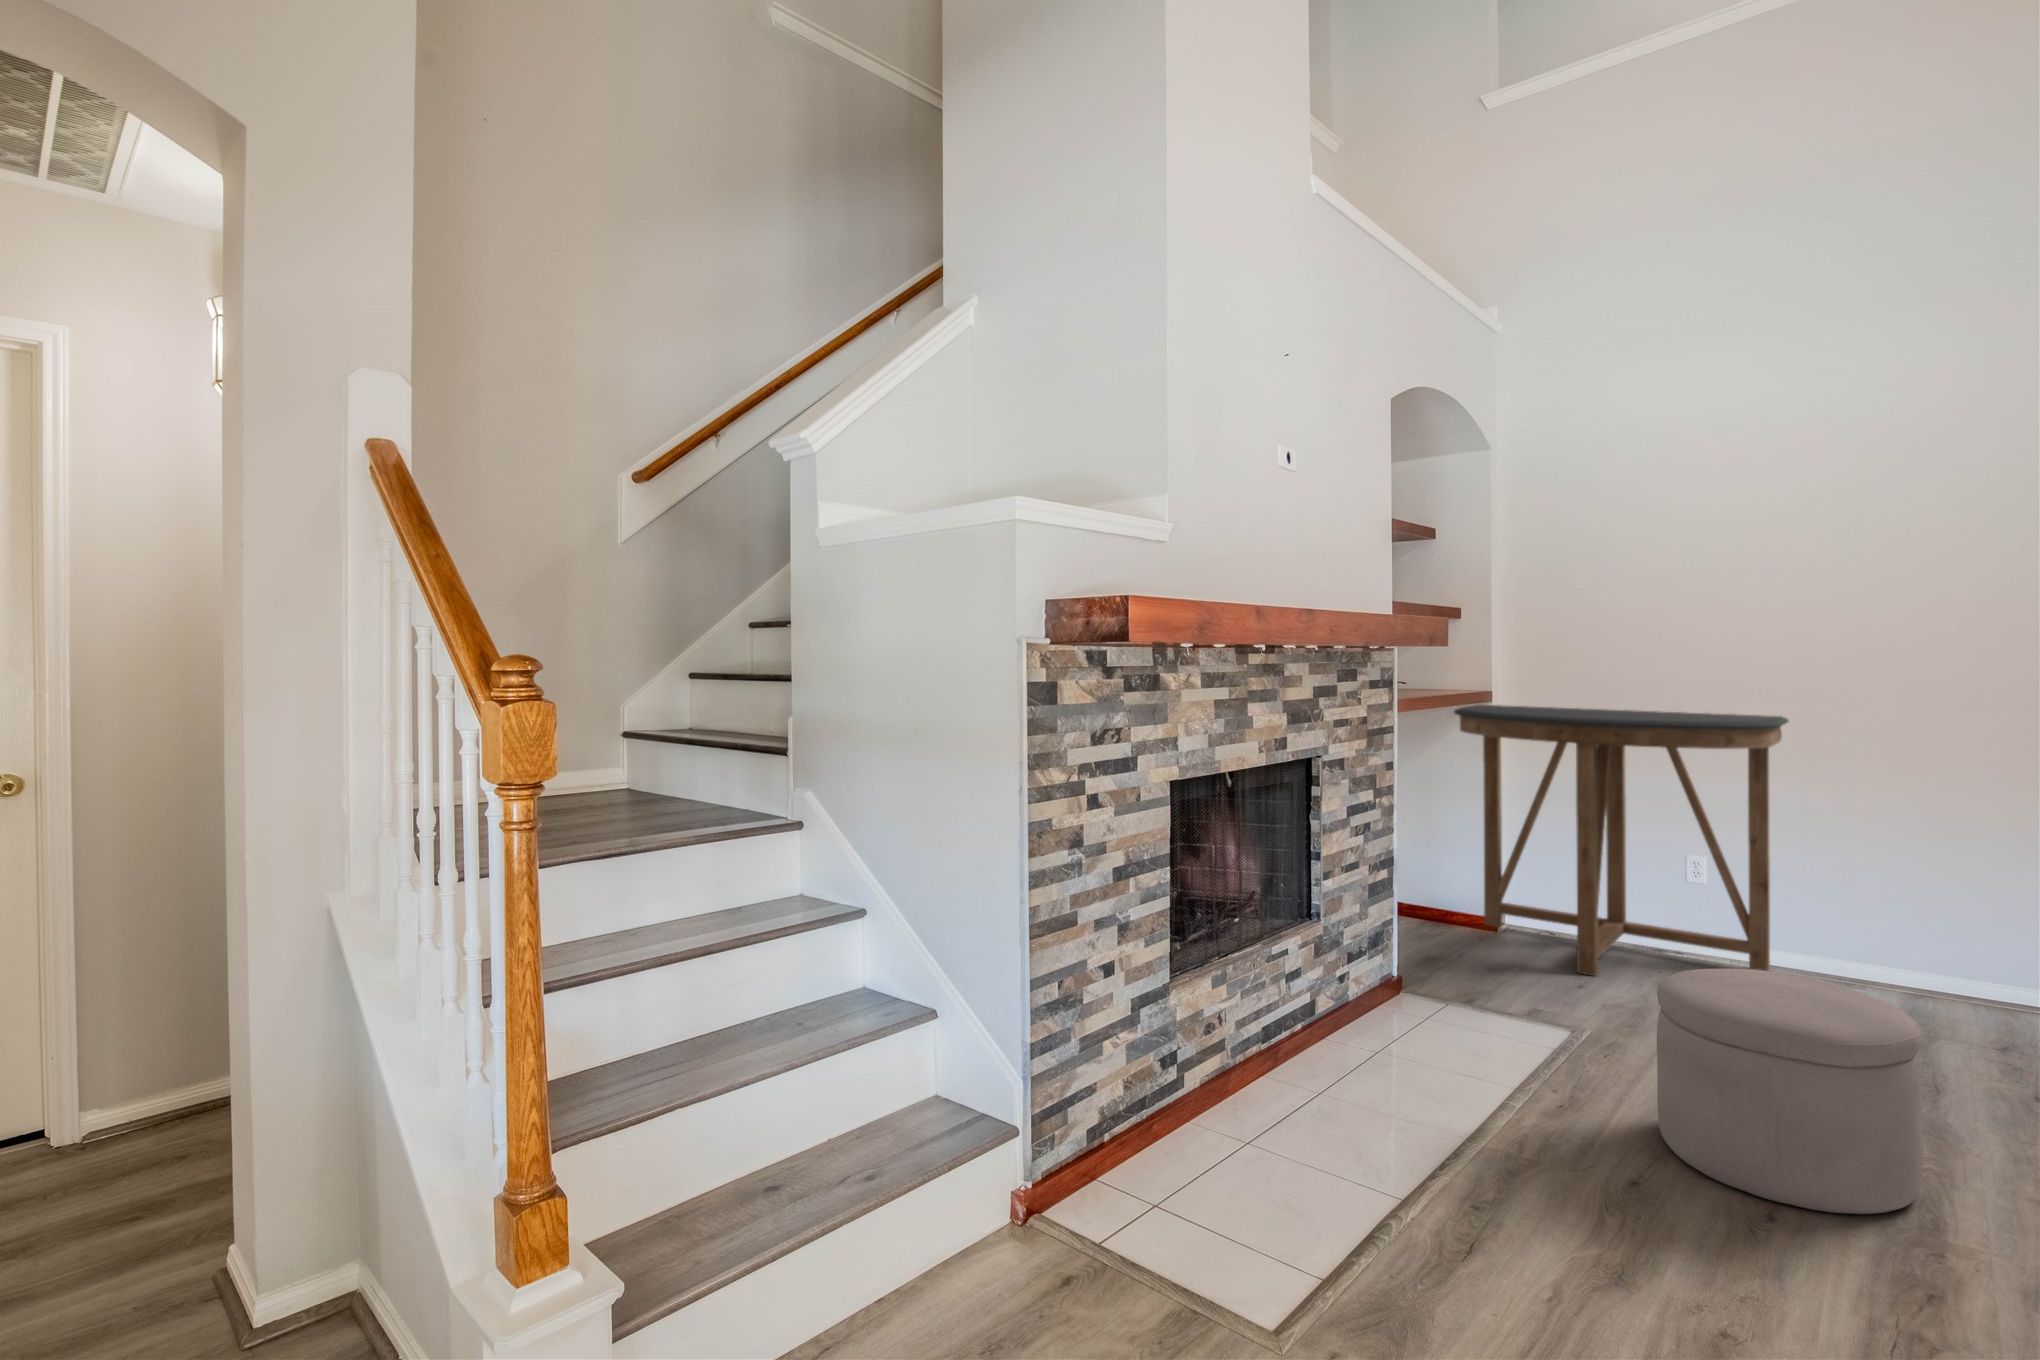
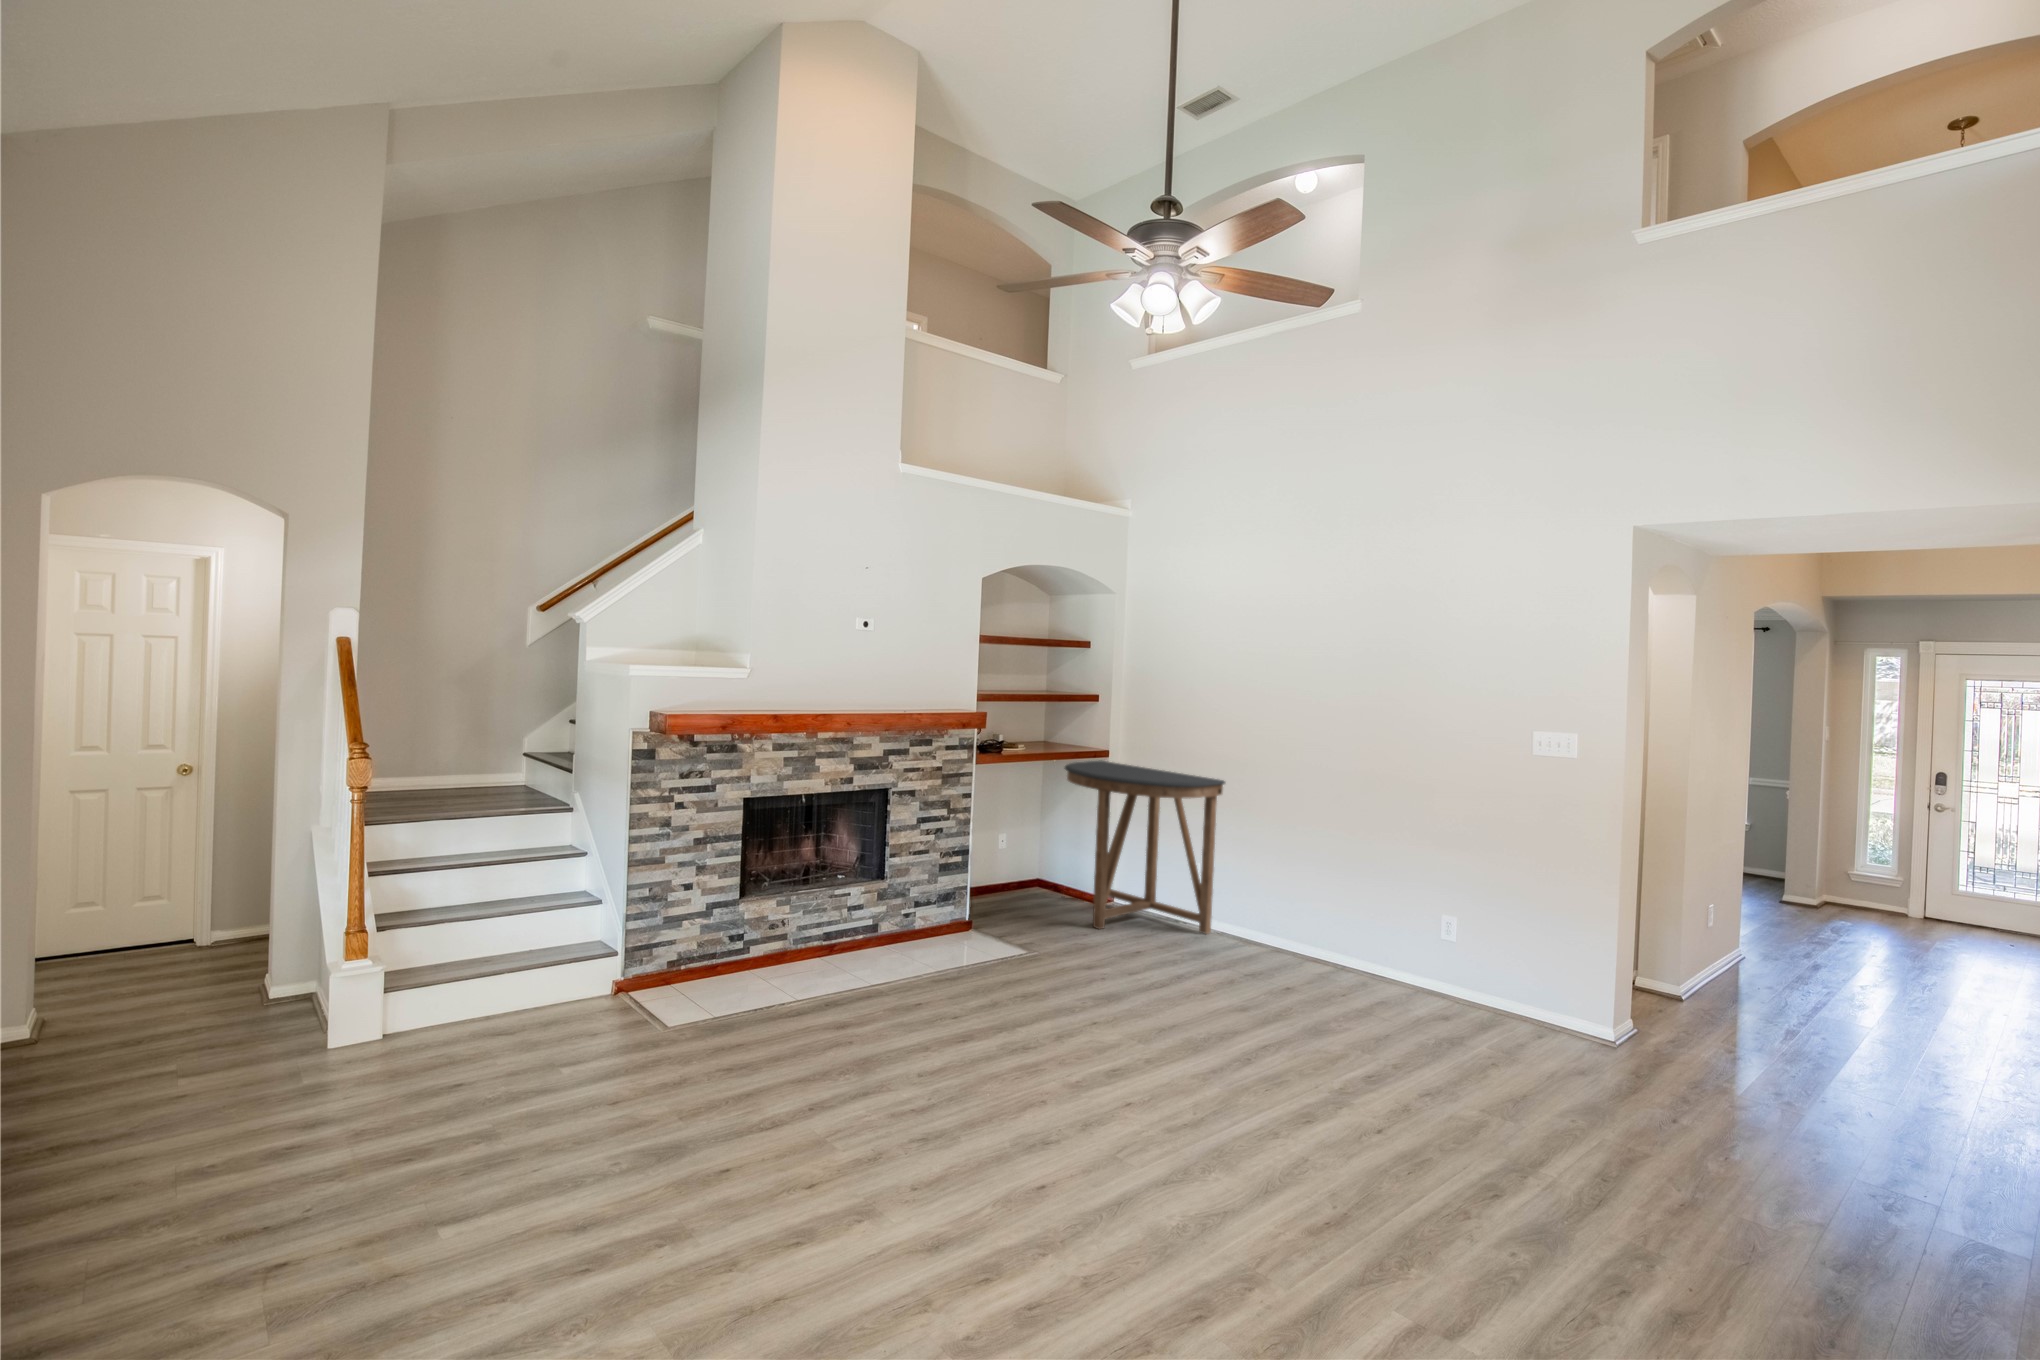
ottoman: present [1657,969,1923,1214] -> none [959,909,1063,1018]

